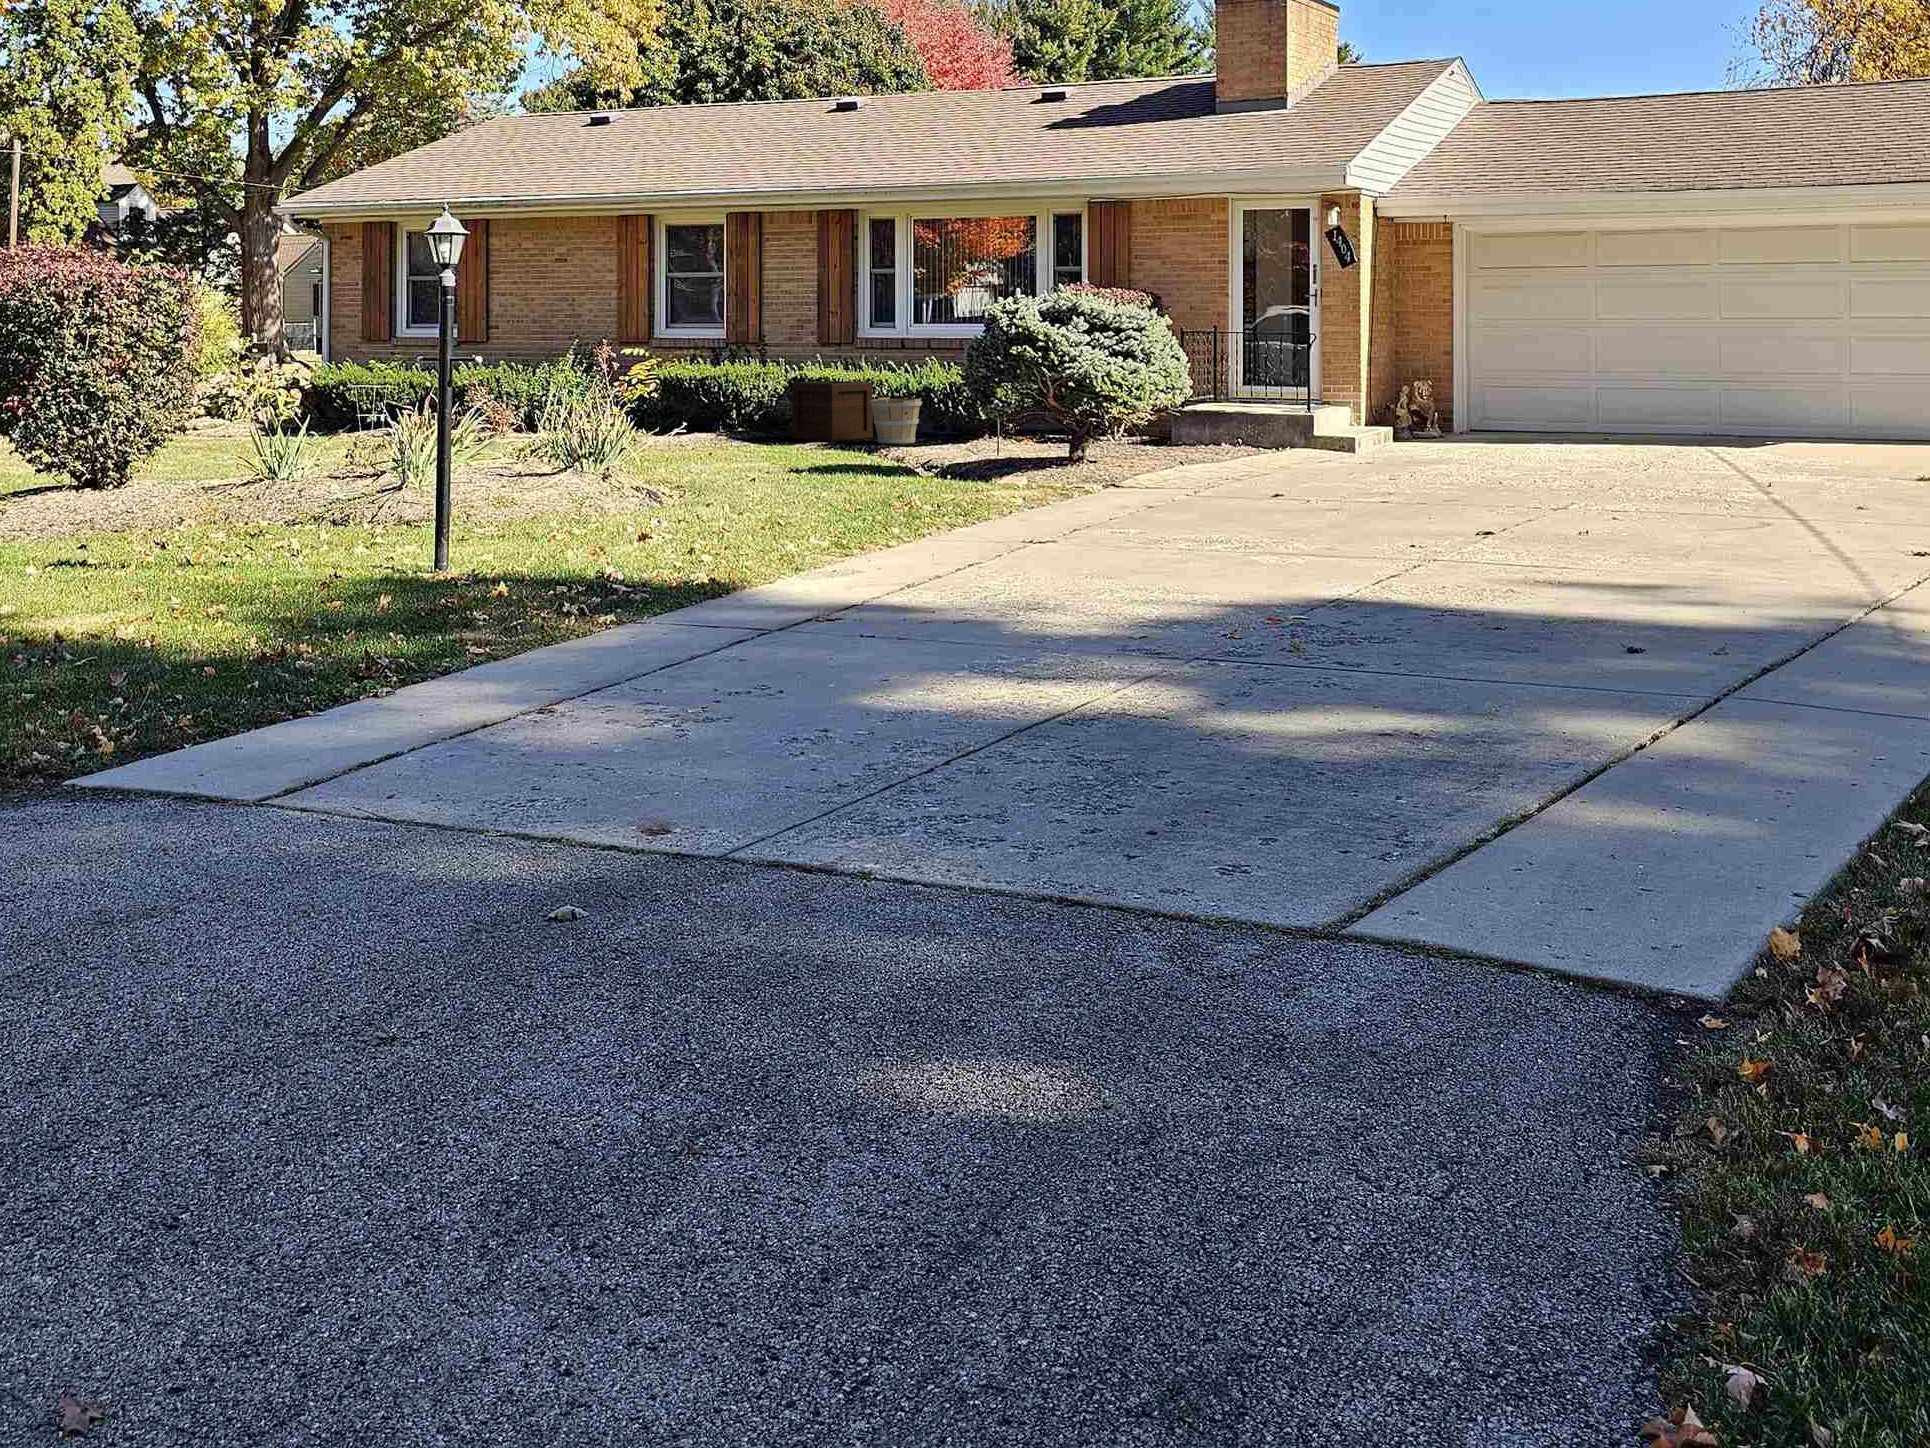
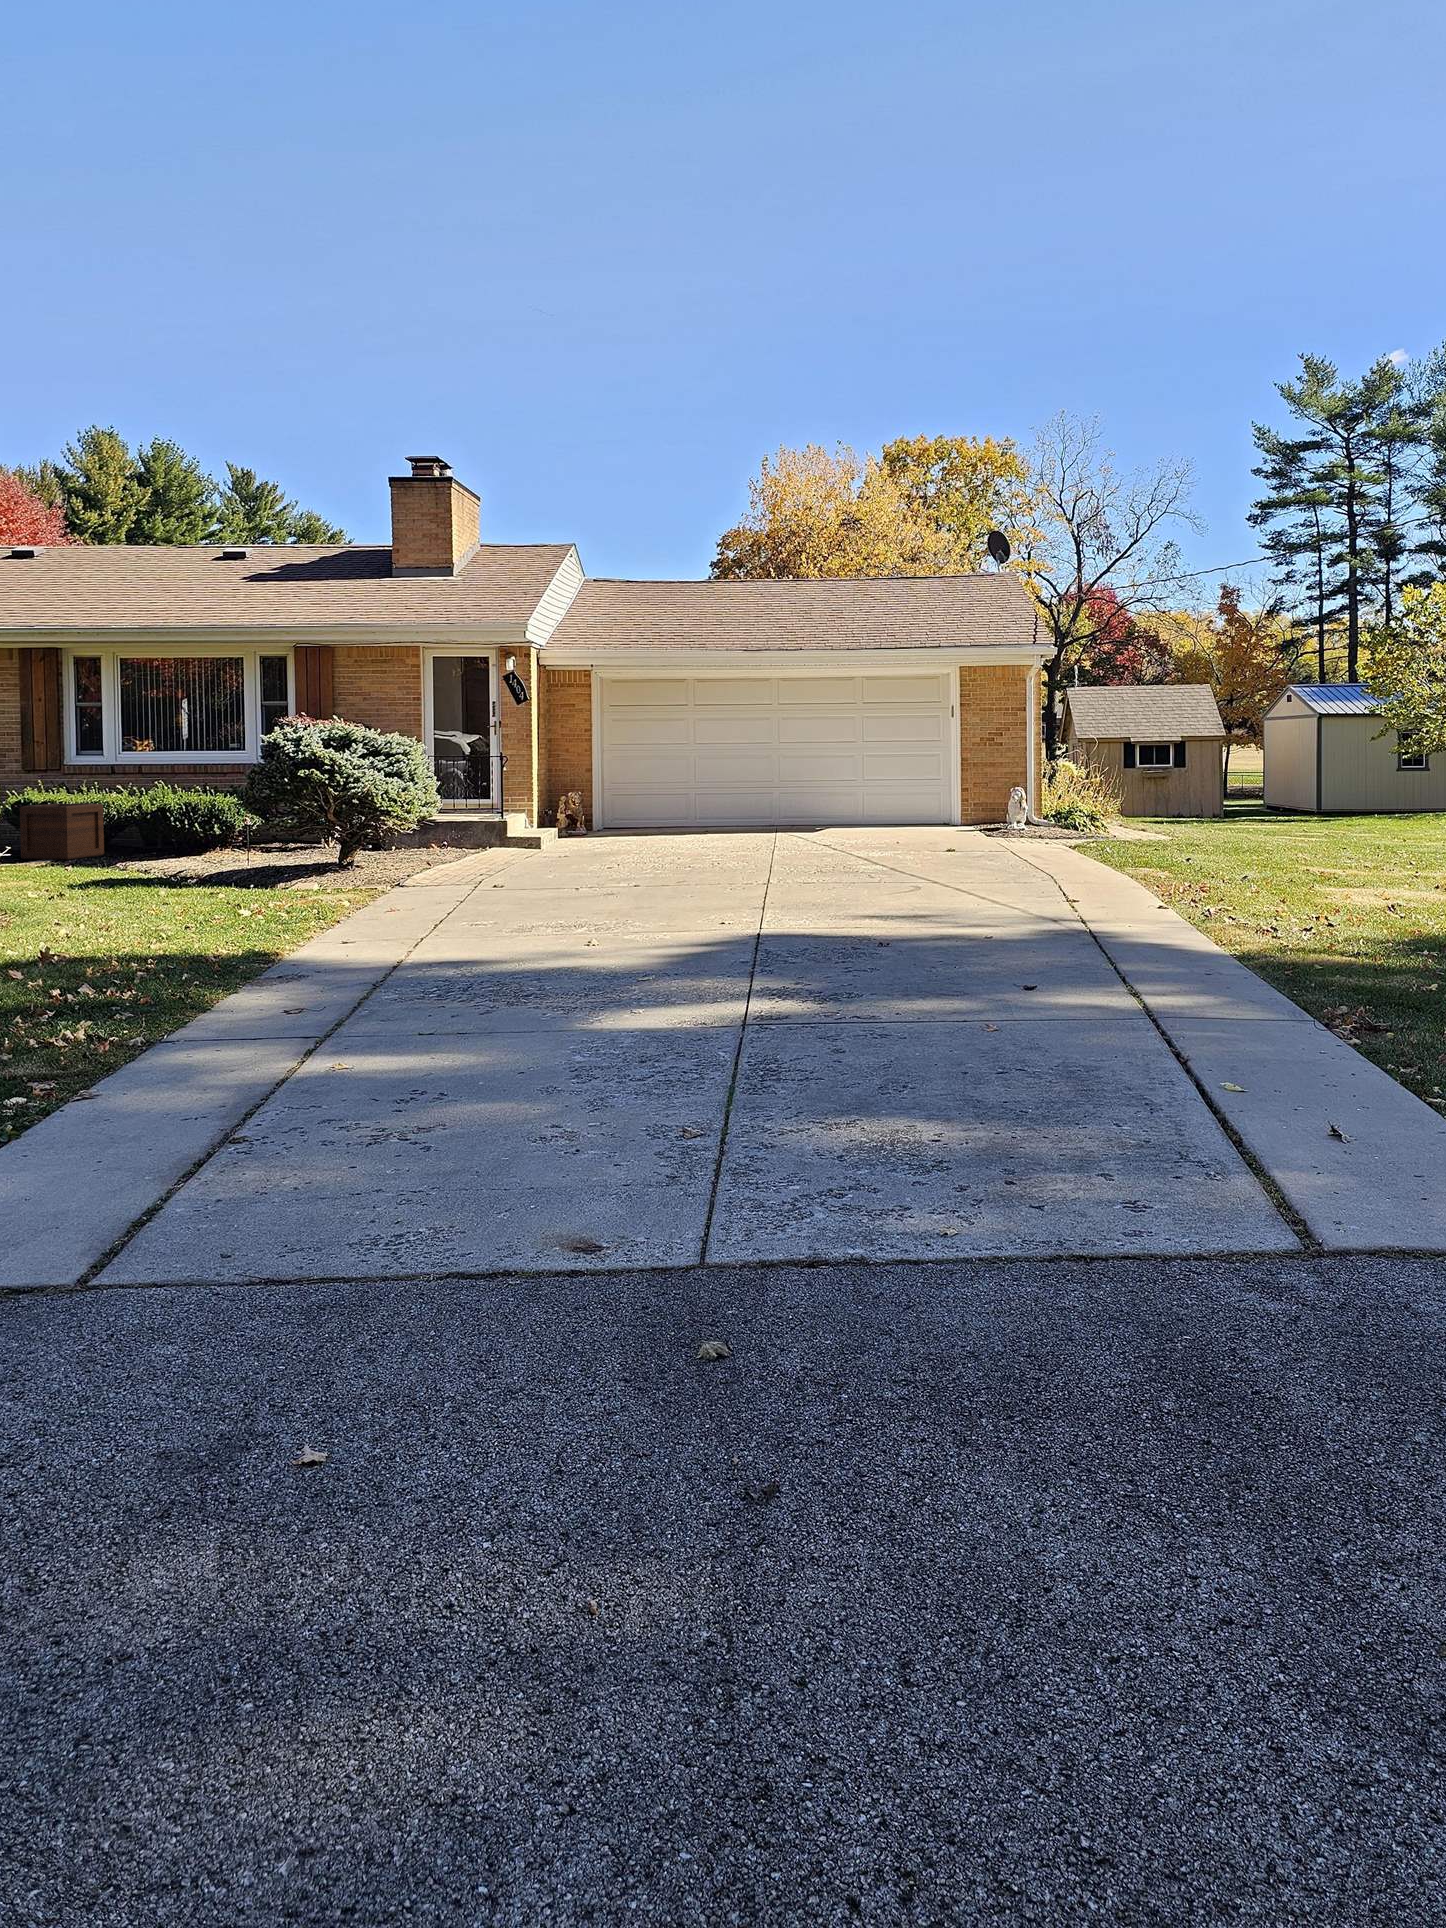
wooden bucket: present [871,397,922,444] -> none [107,817,160,859]

